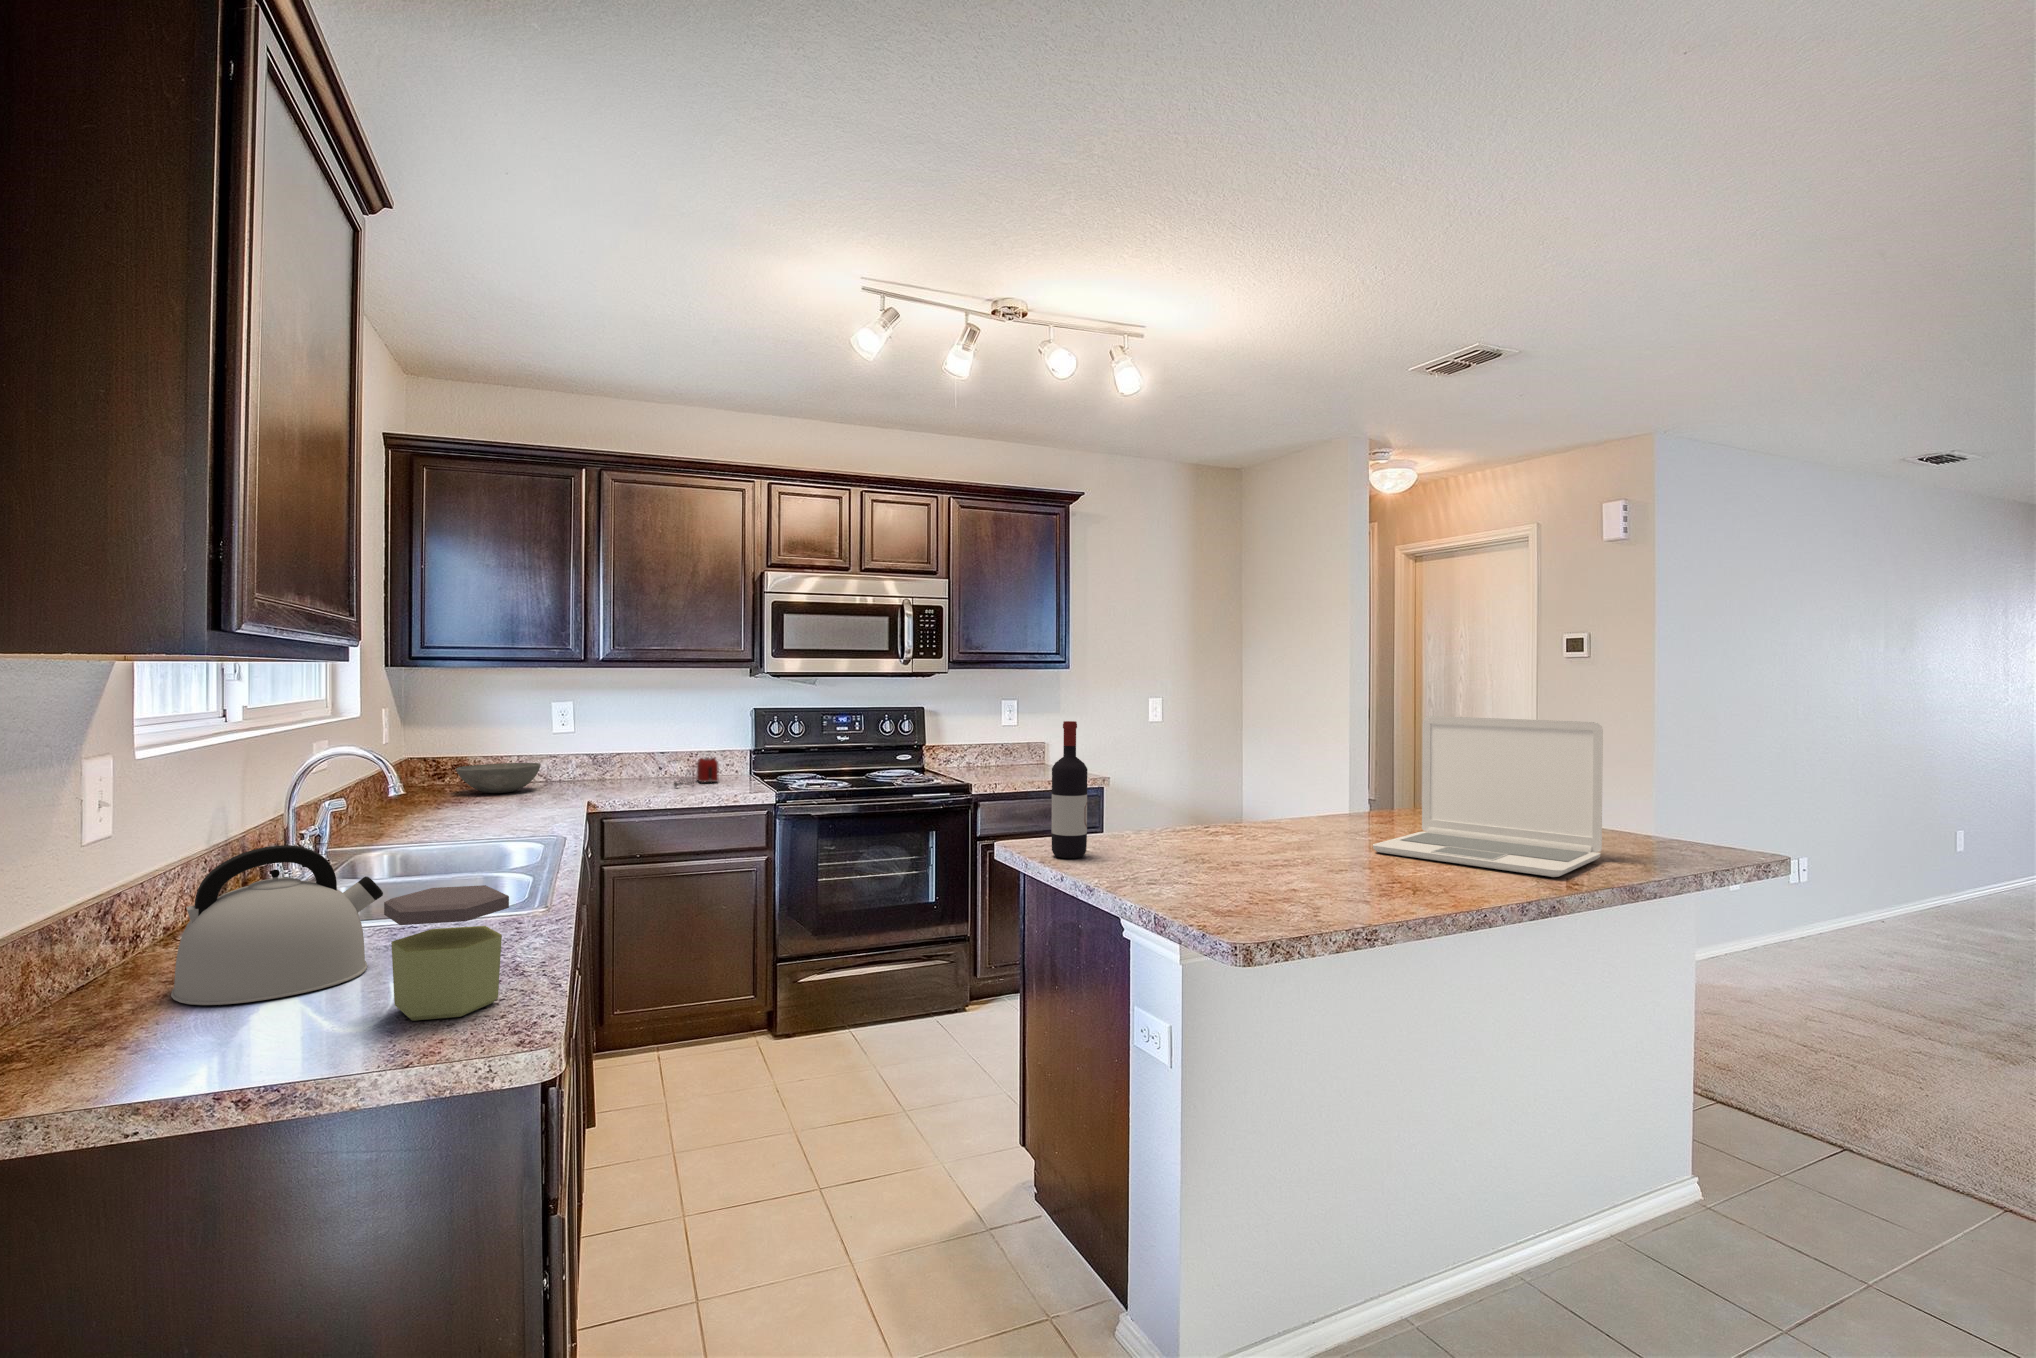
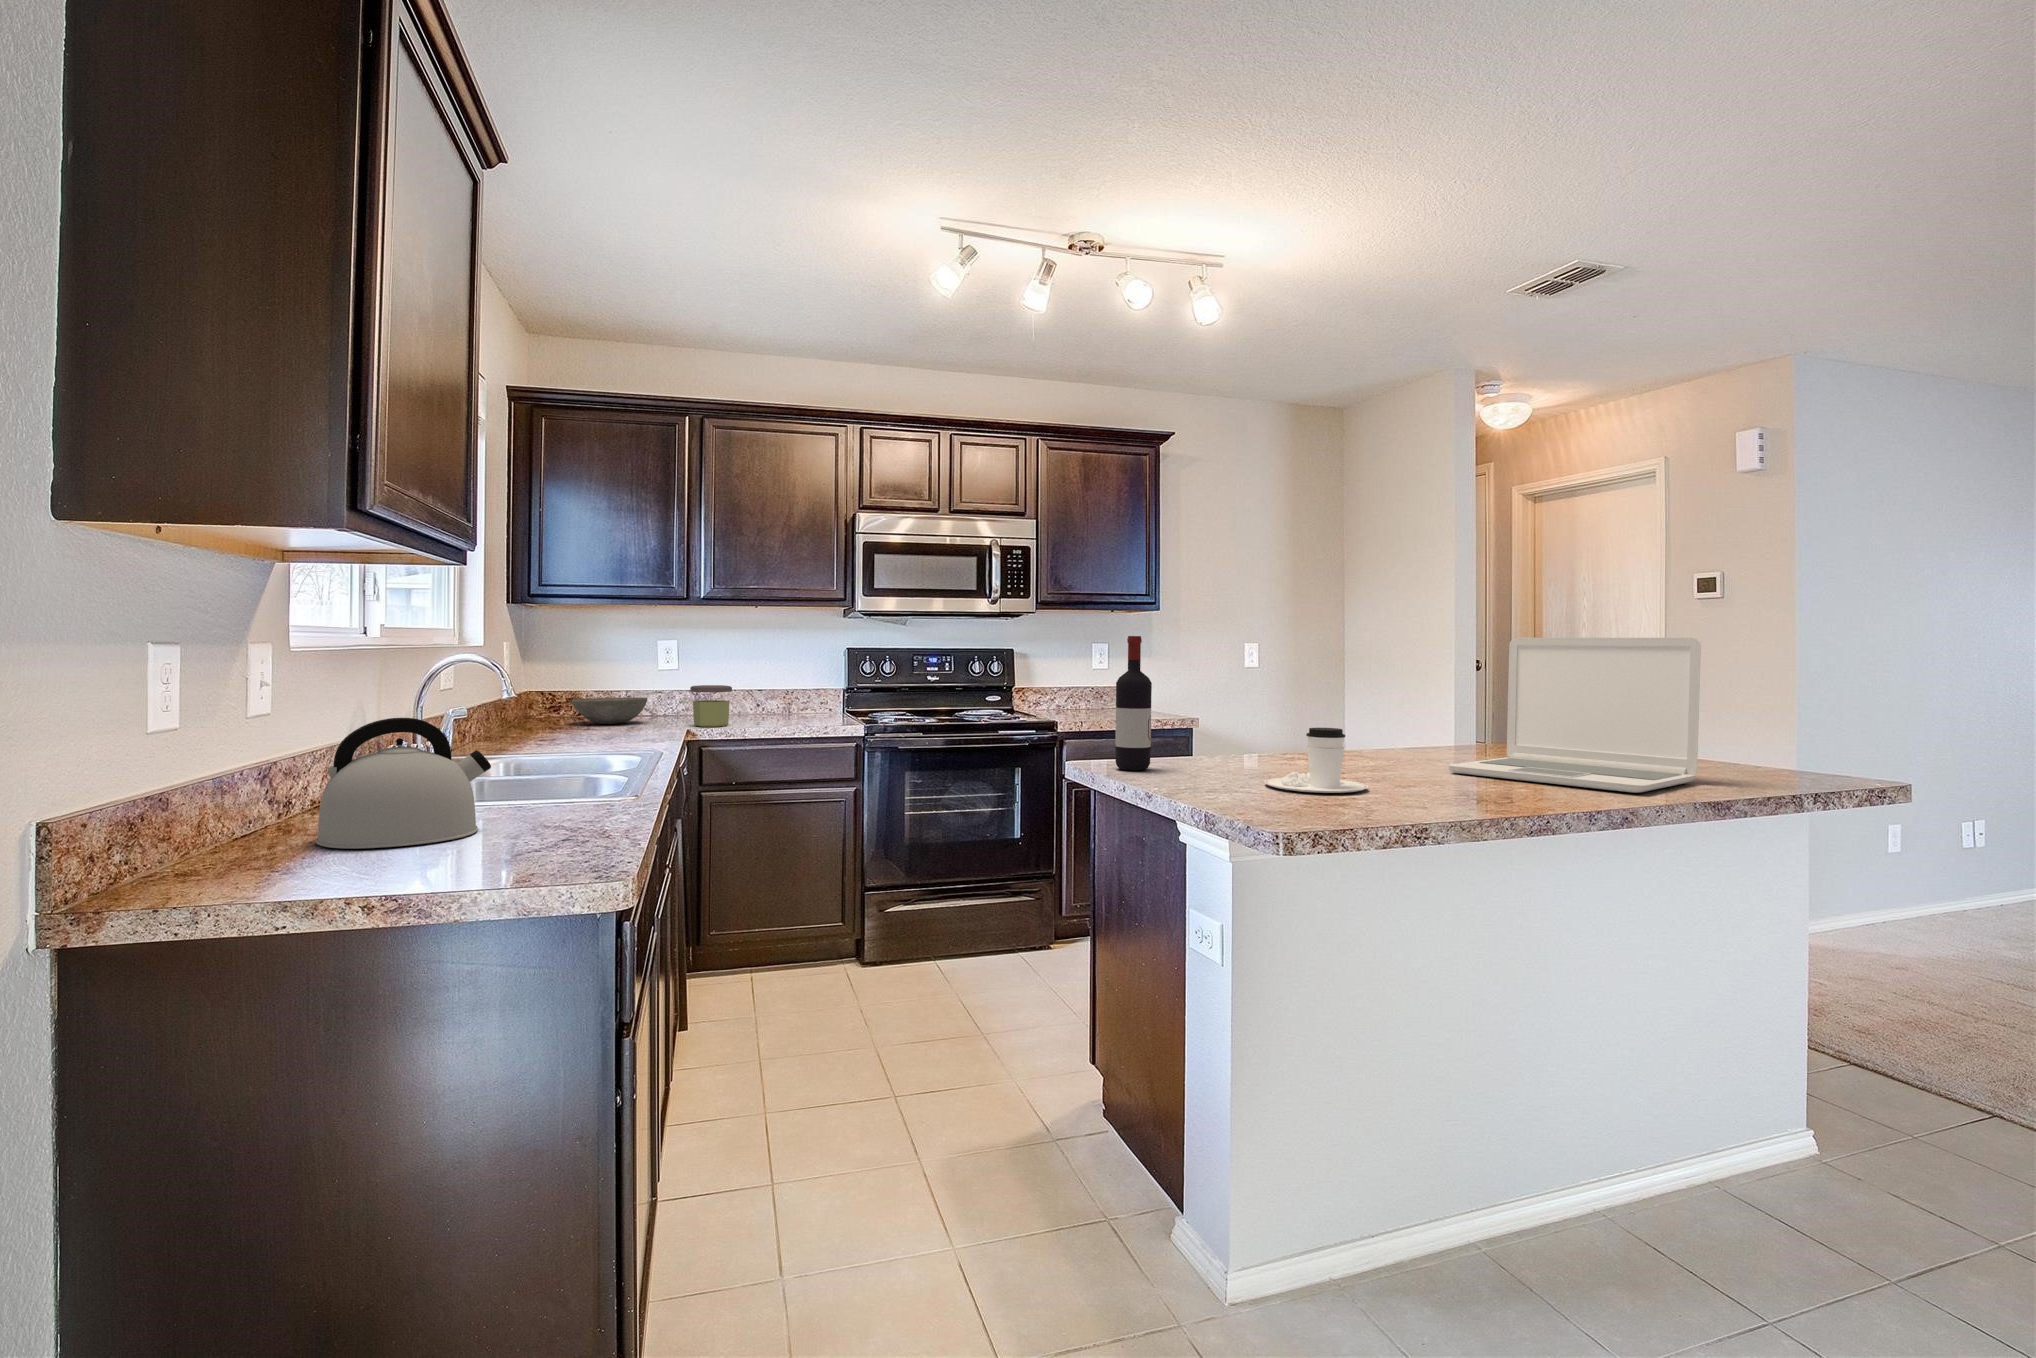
toaster: present [673,758,719,787] -> none [768,696,813,723]
coffee cup: none [1205,818,1307,887] -> present [1264,728,1368,793]
jar: present [384,885,509,1021] -> present [690,685,732,727]

